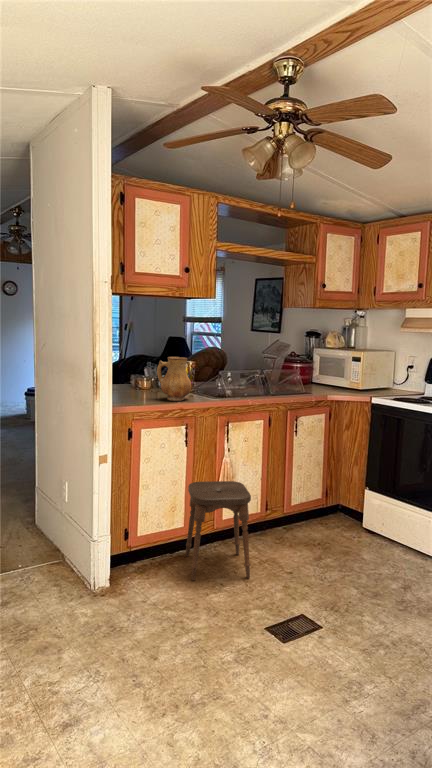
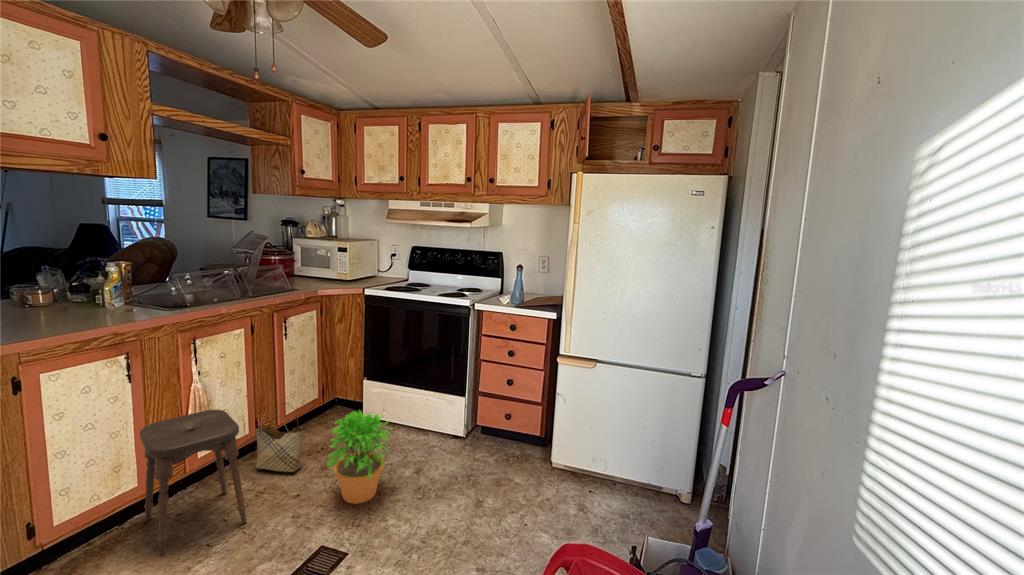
ceramic pitcher: present [157,357,191,401] -> none [63,259,130,321]
woven basket: none [262,492,303,554] -> present [255,403,304,472]
potted plant: none [314,506,382,595] -> present [327,411,390,504]

